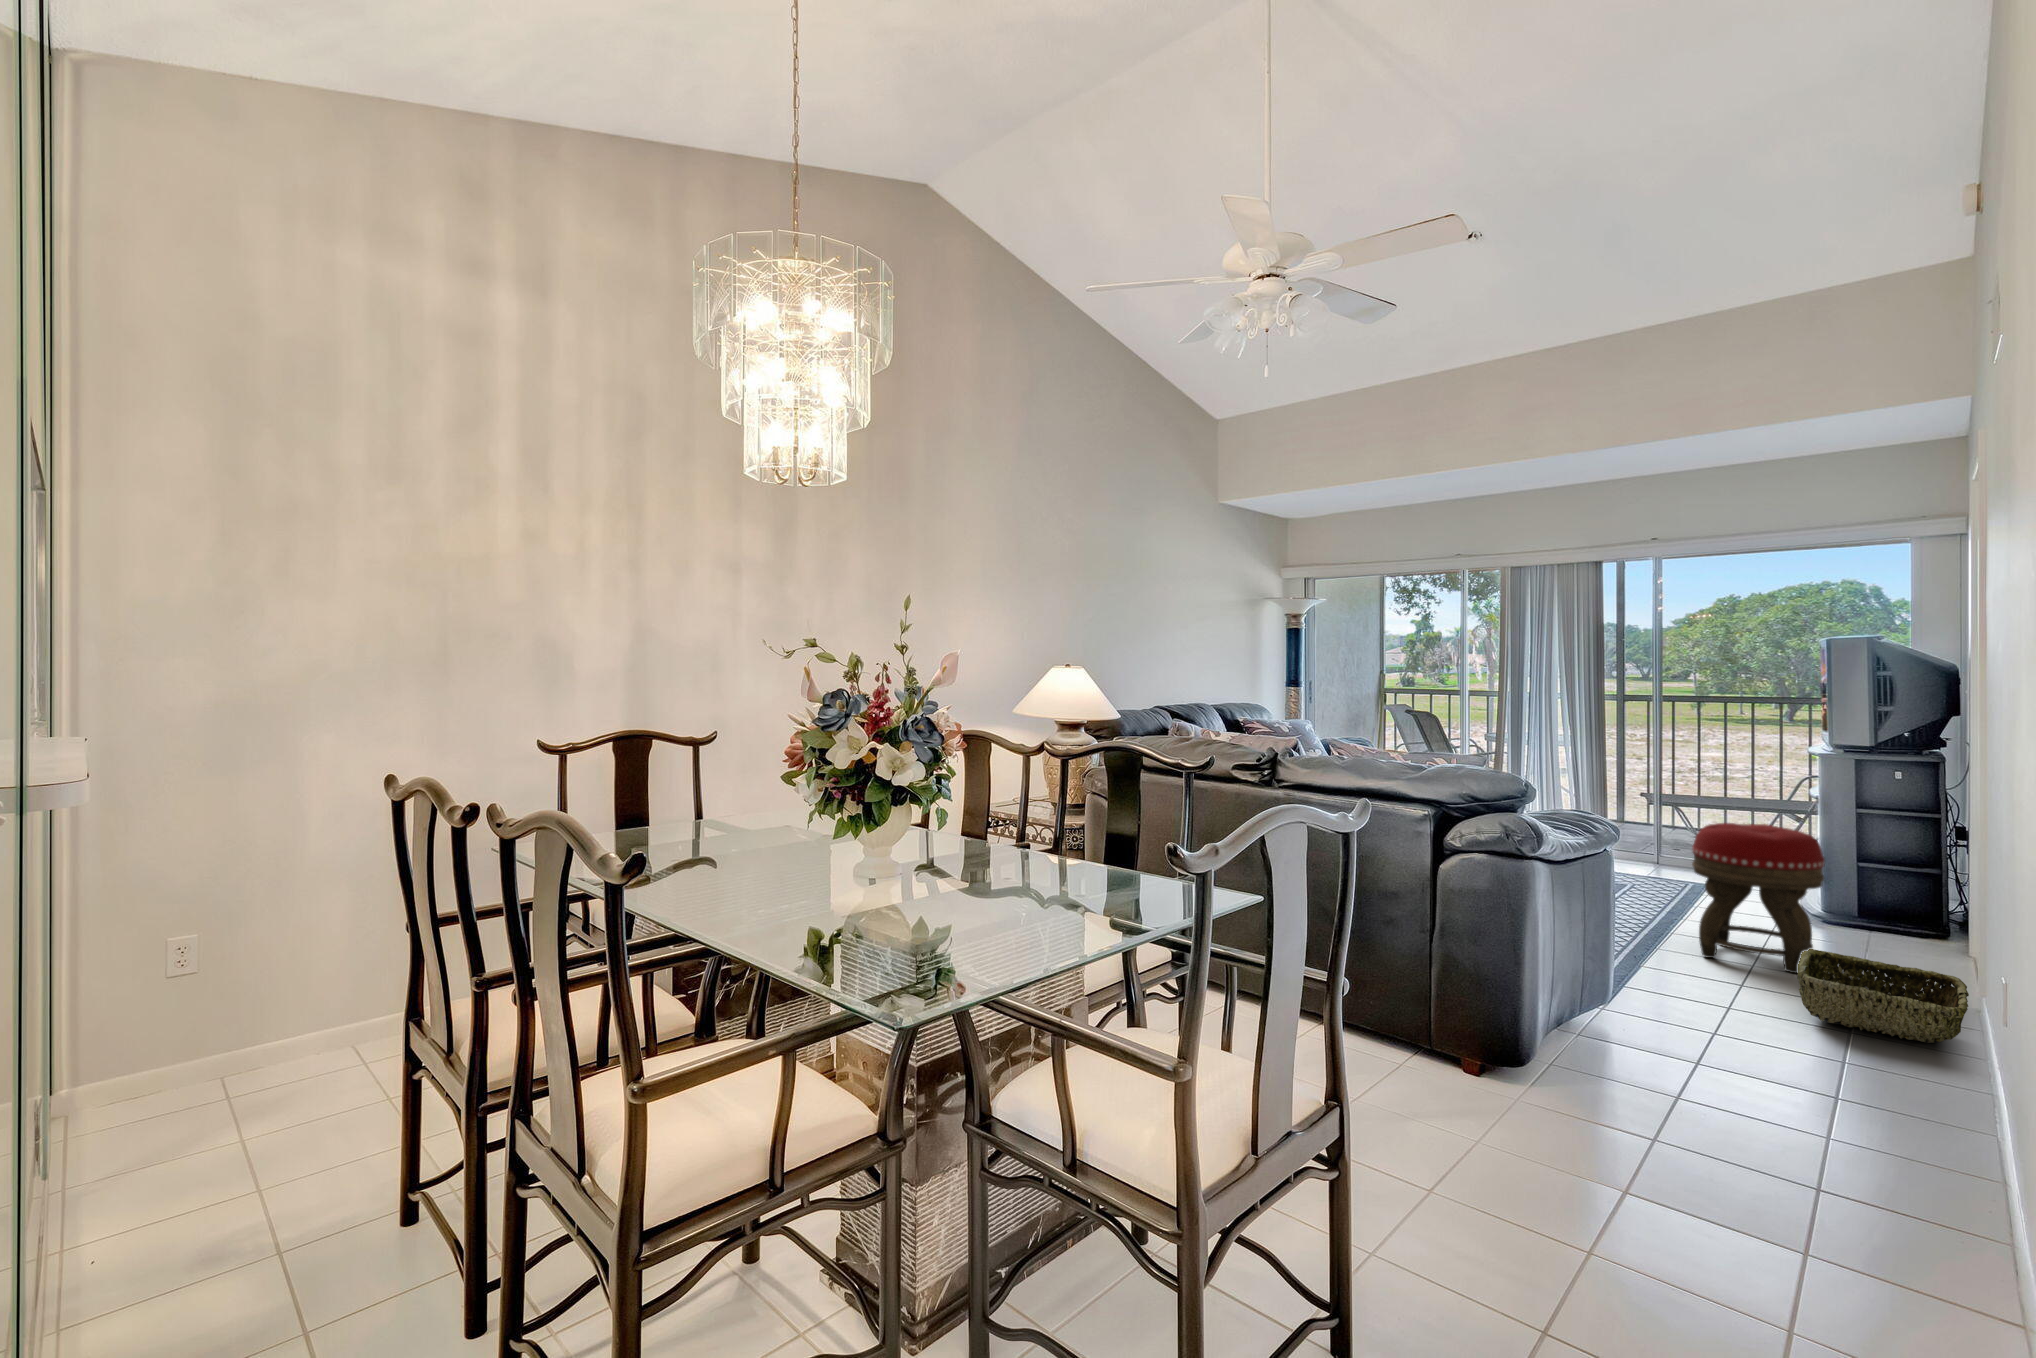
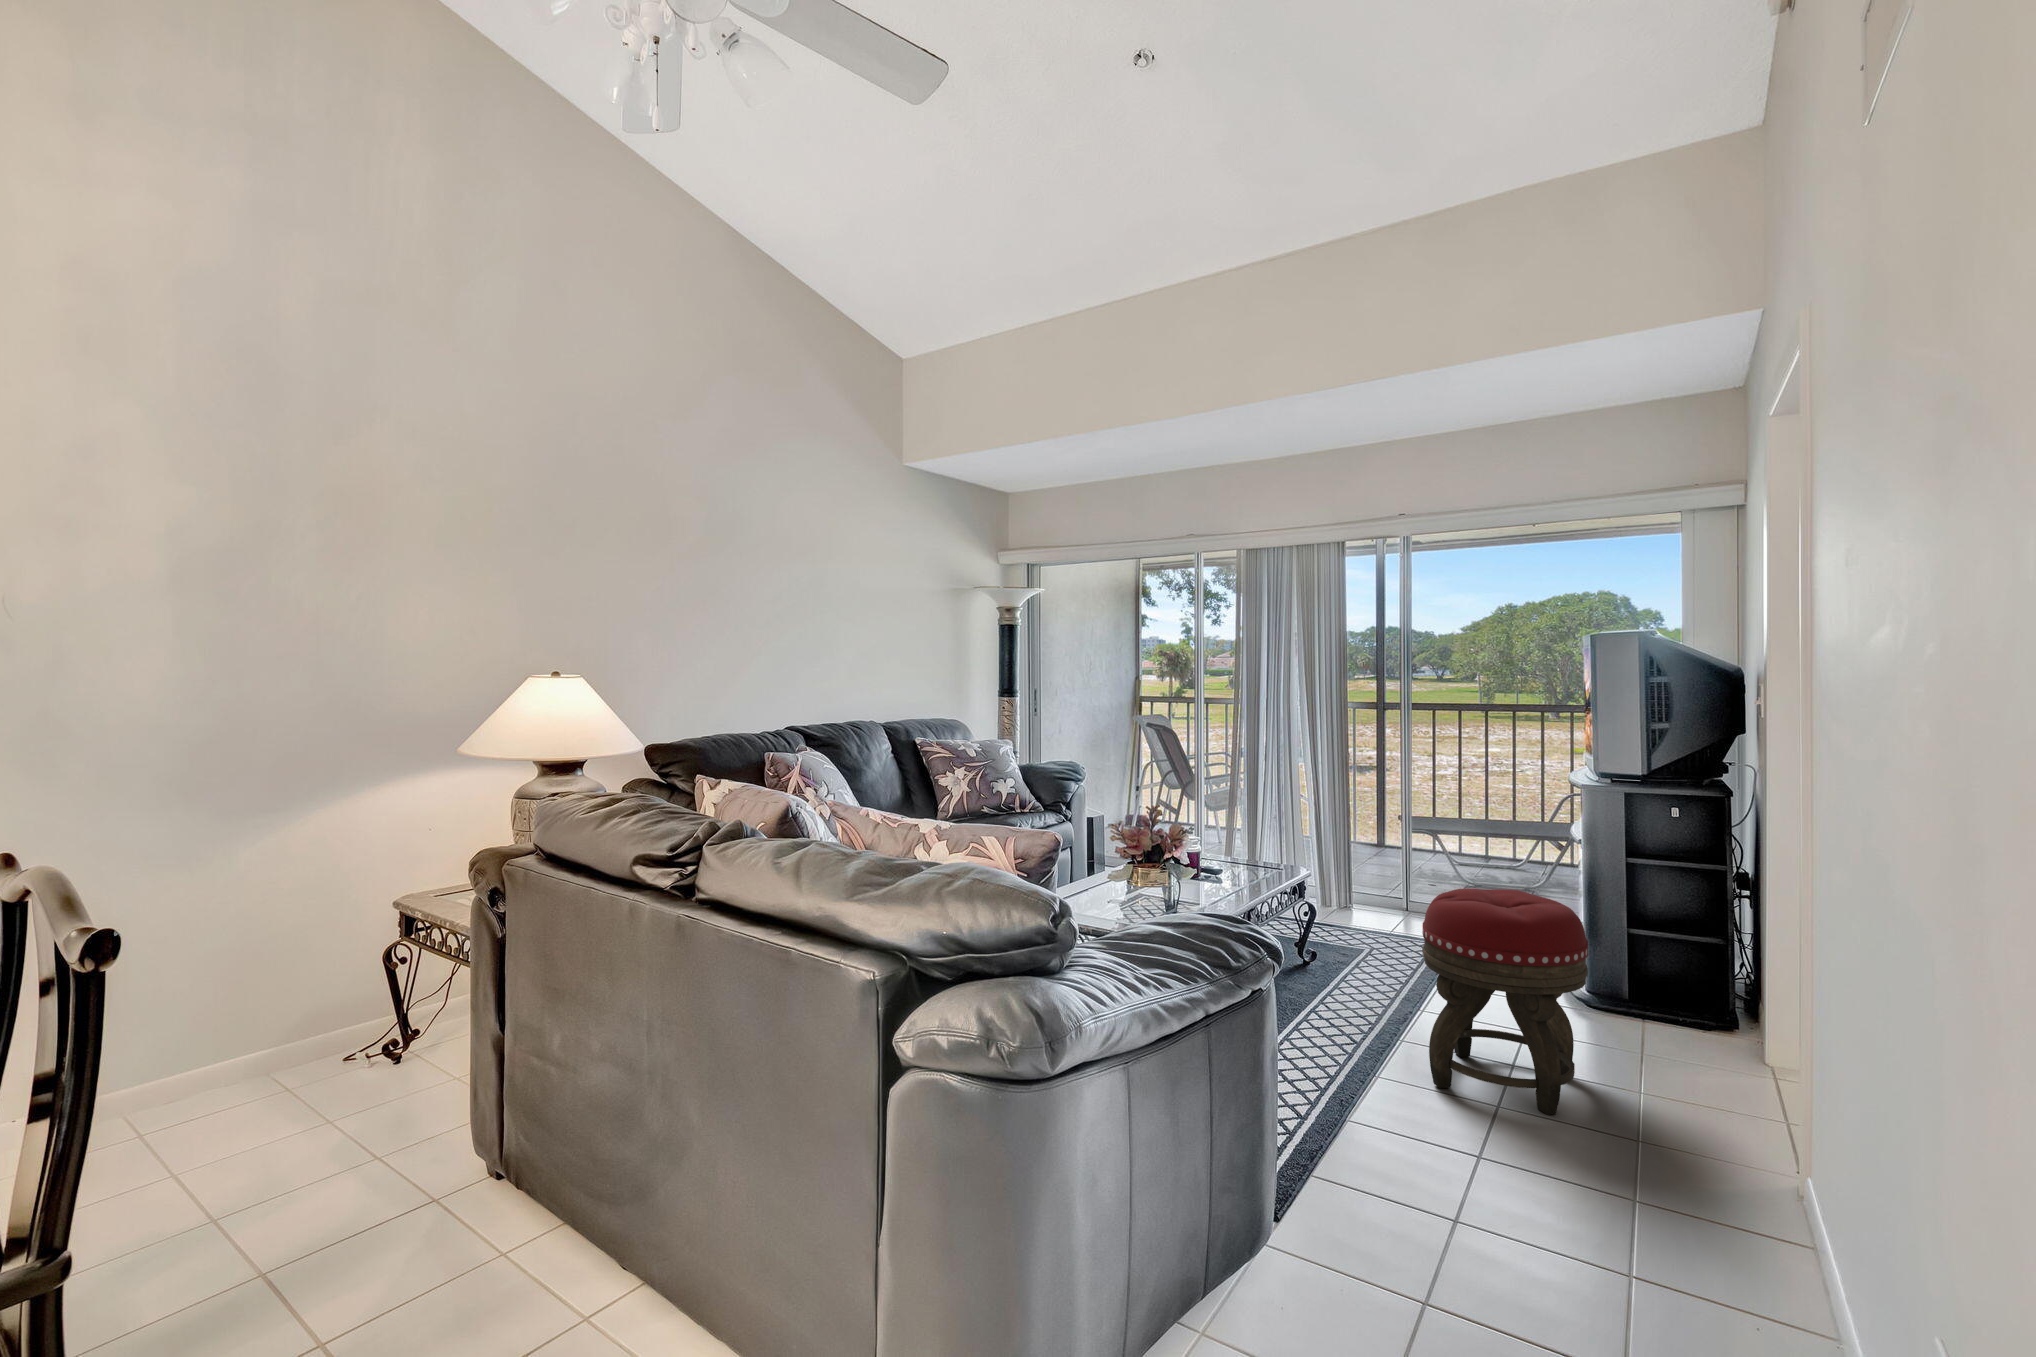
woven basket: present [1797,949,1969,1043] -> none [1550,1110,1798,1288]

